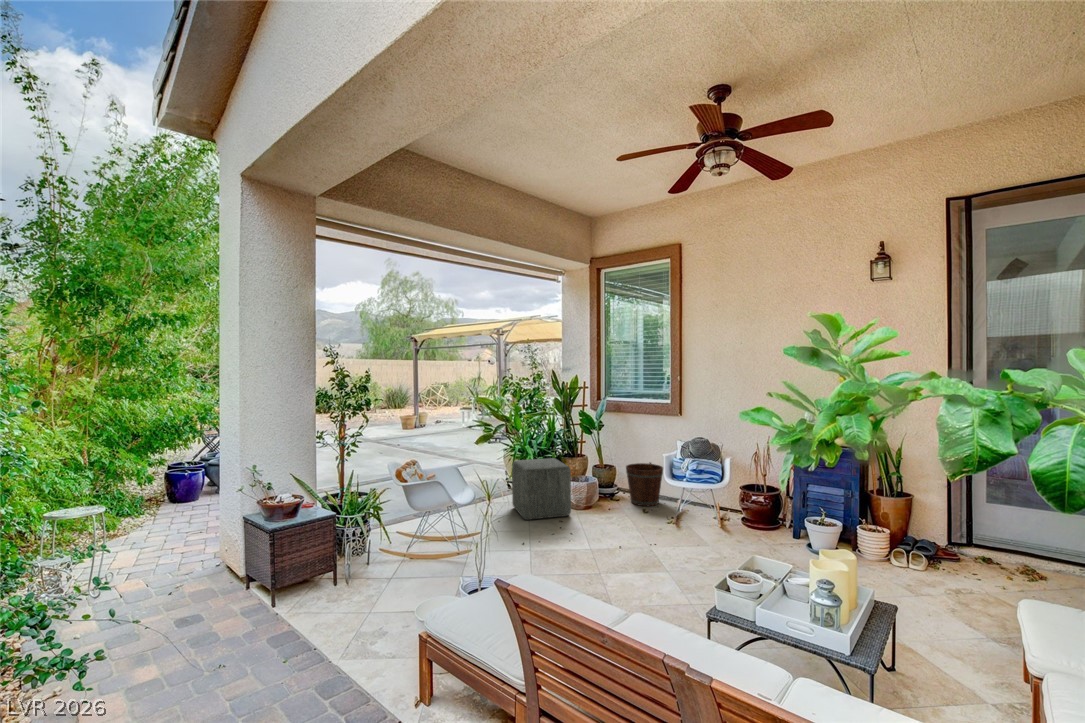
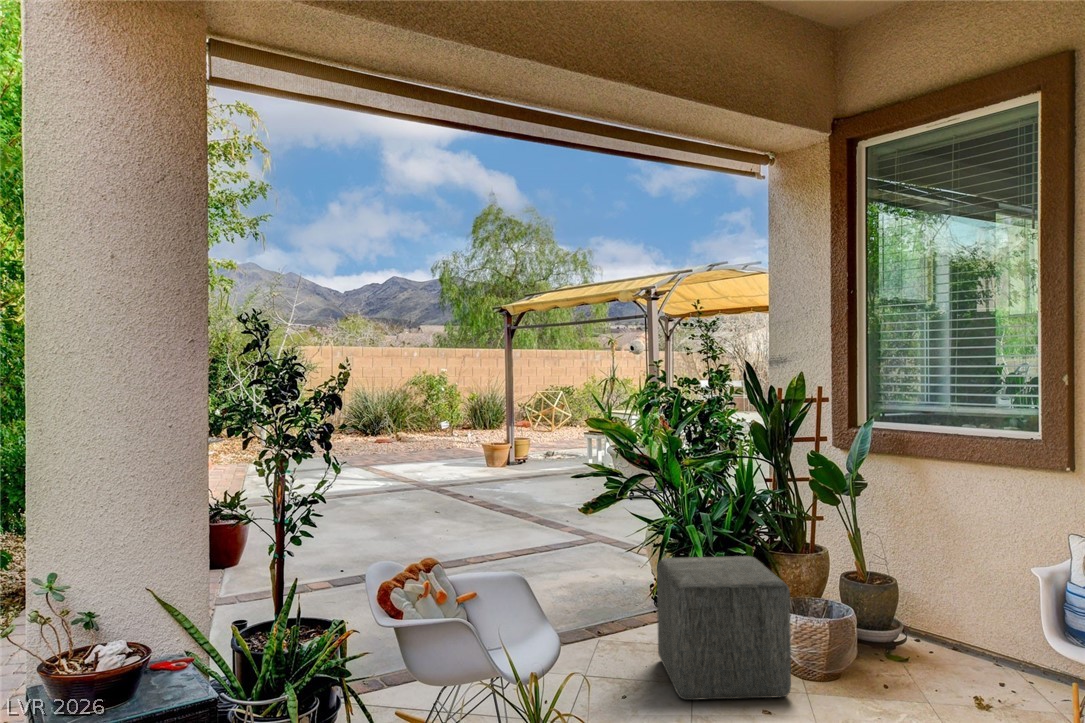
bucket: present [626,463,663,506] -> none [924,575,1023,685]

